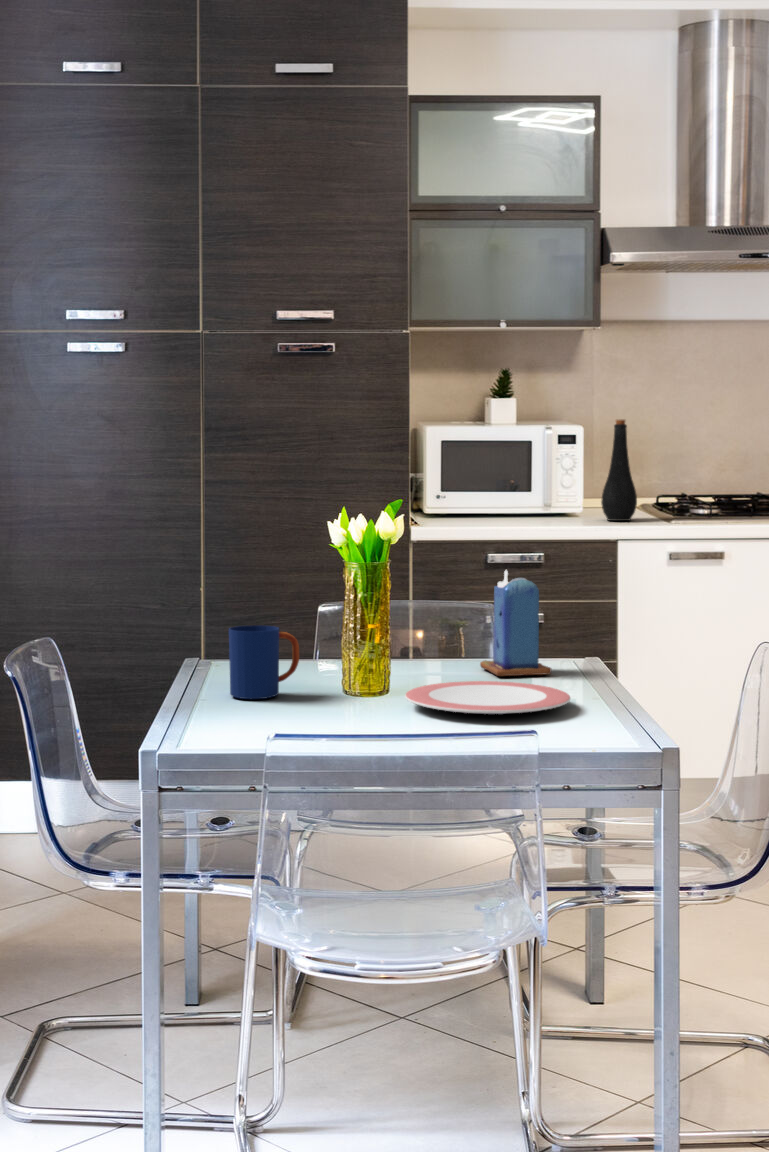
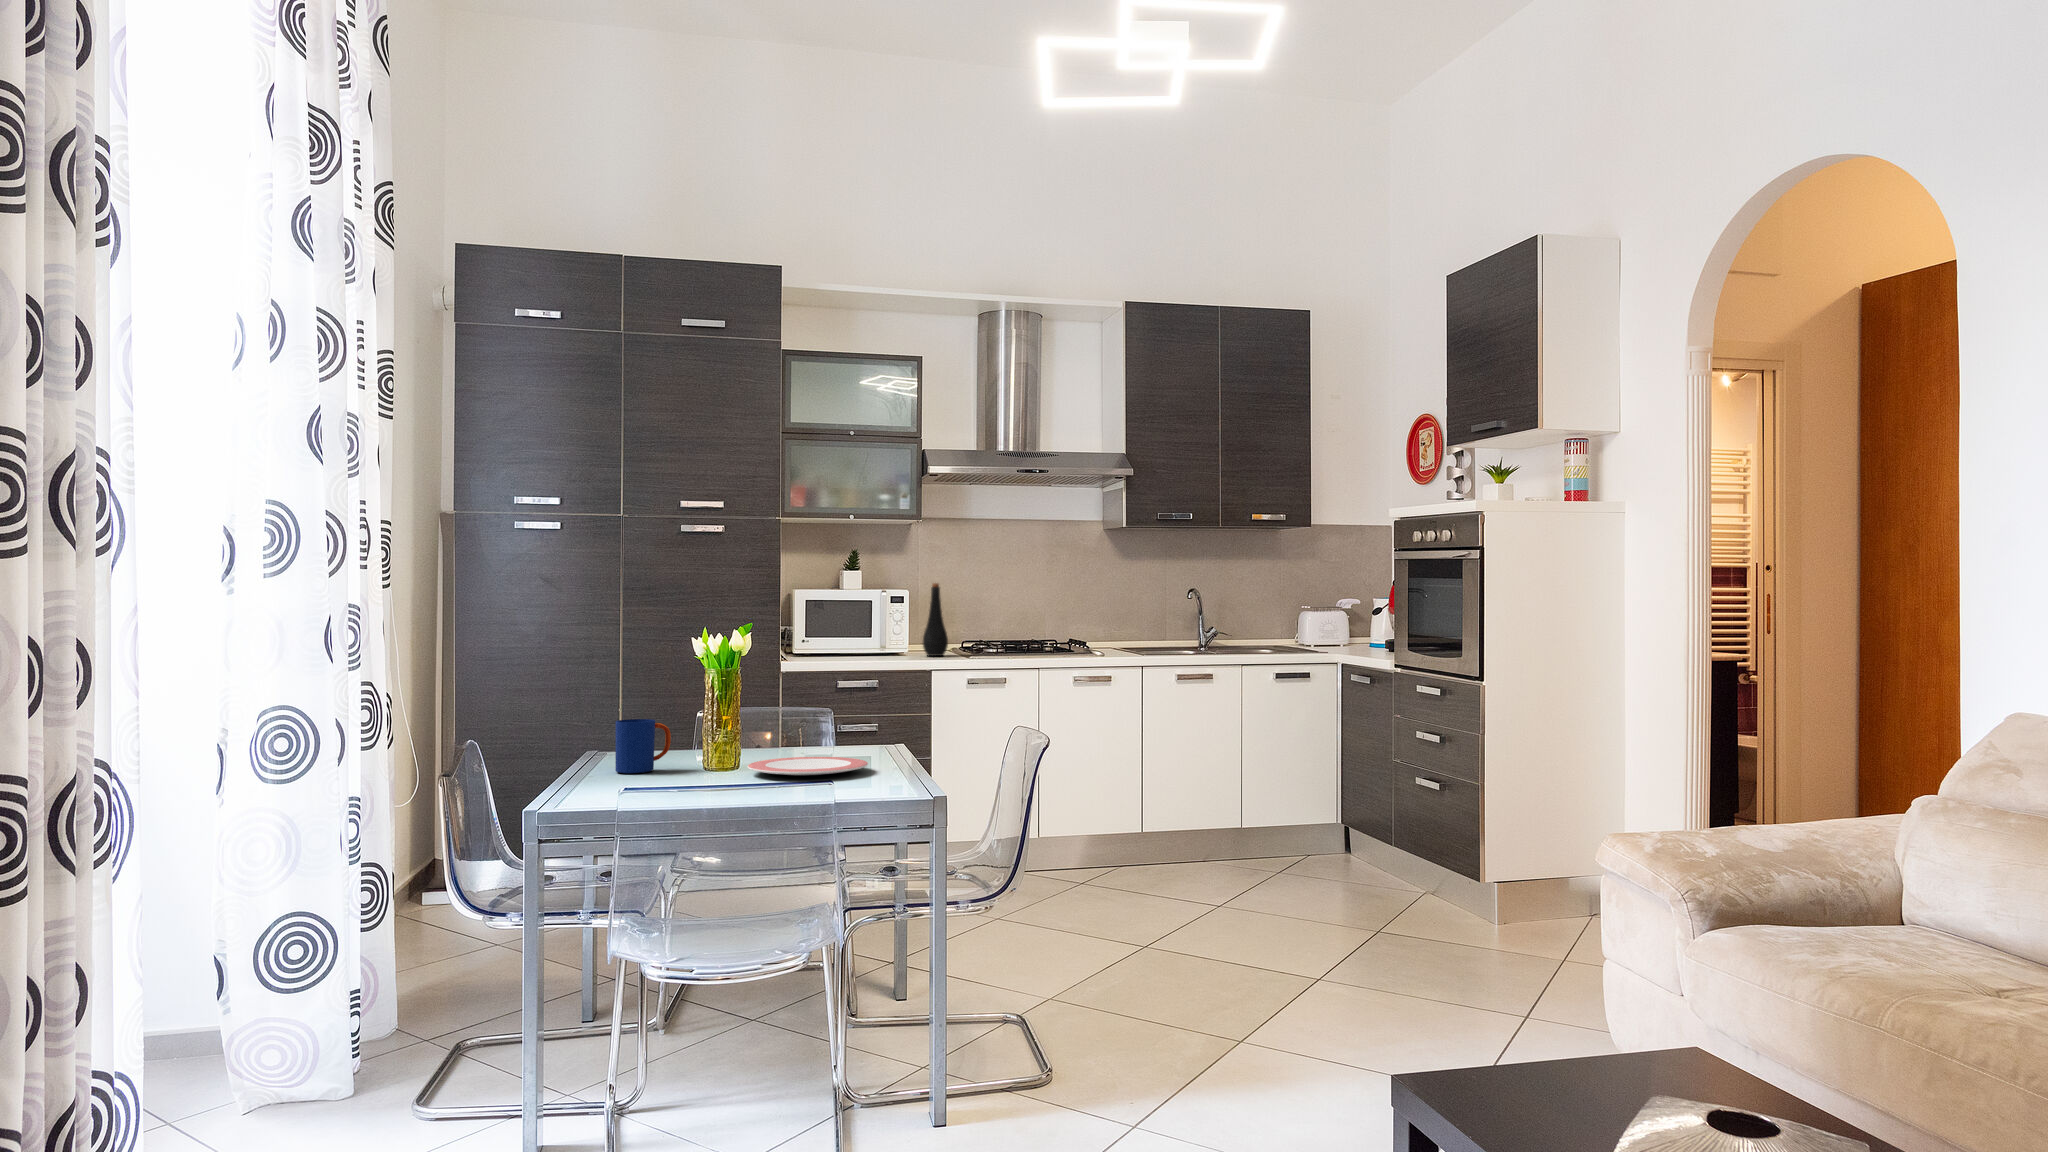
candle: present [480,570,551,676] -> none [813,680,863,756]

